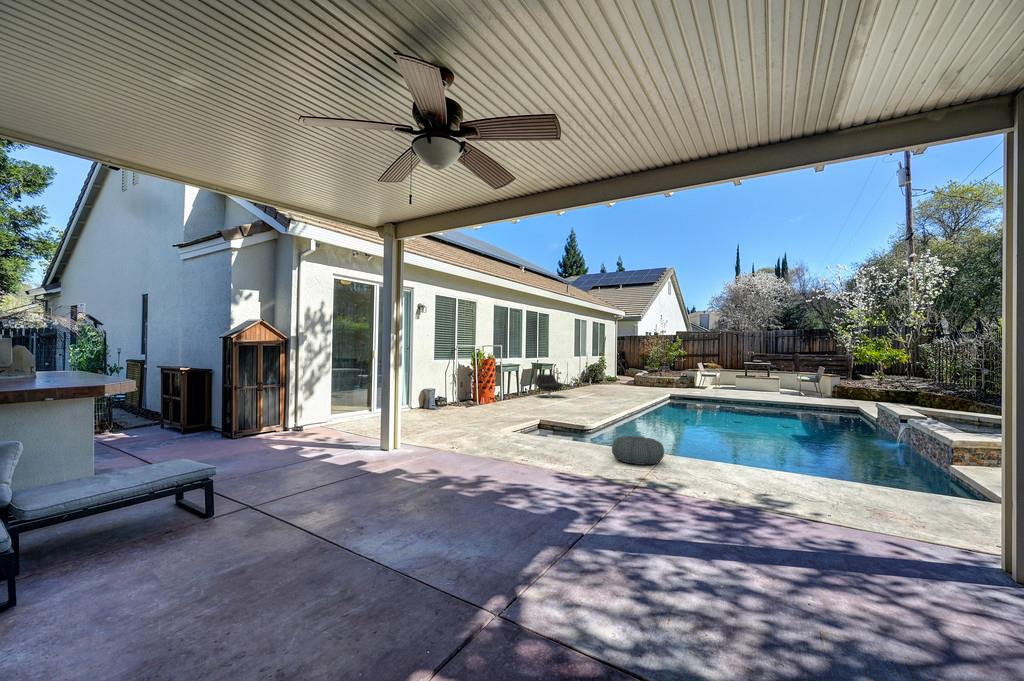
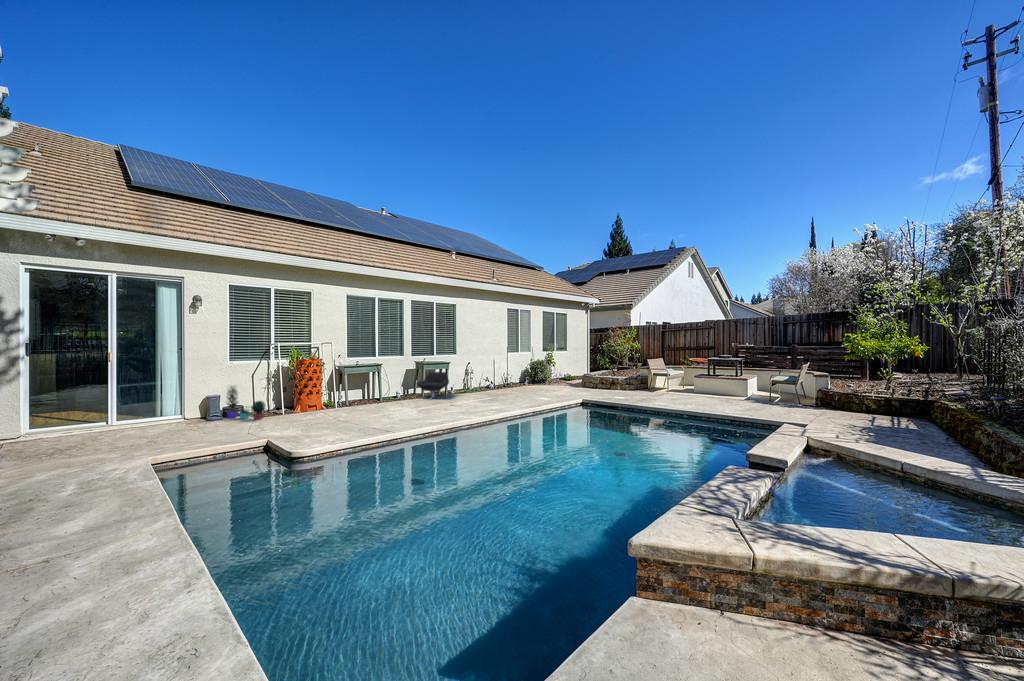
potted plant: none [437,382,477,413] -> present [227,386,266,420]
pouf: present [612,436,664,465] -> none [28,487,139,542]

